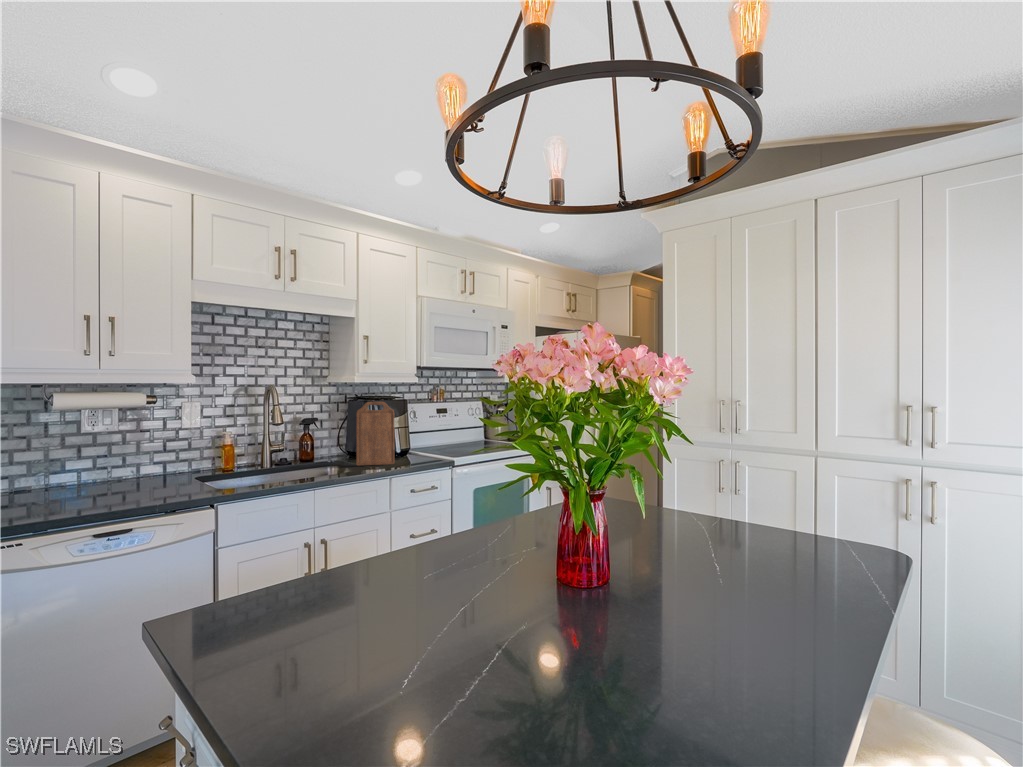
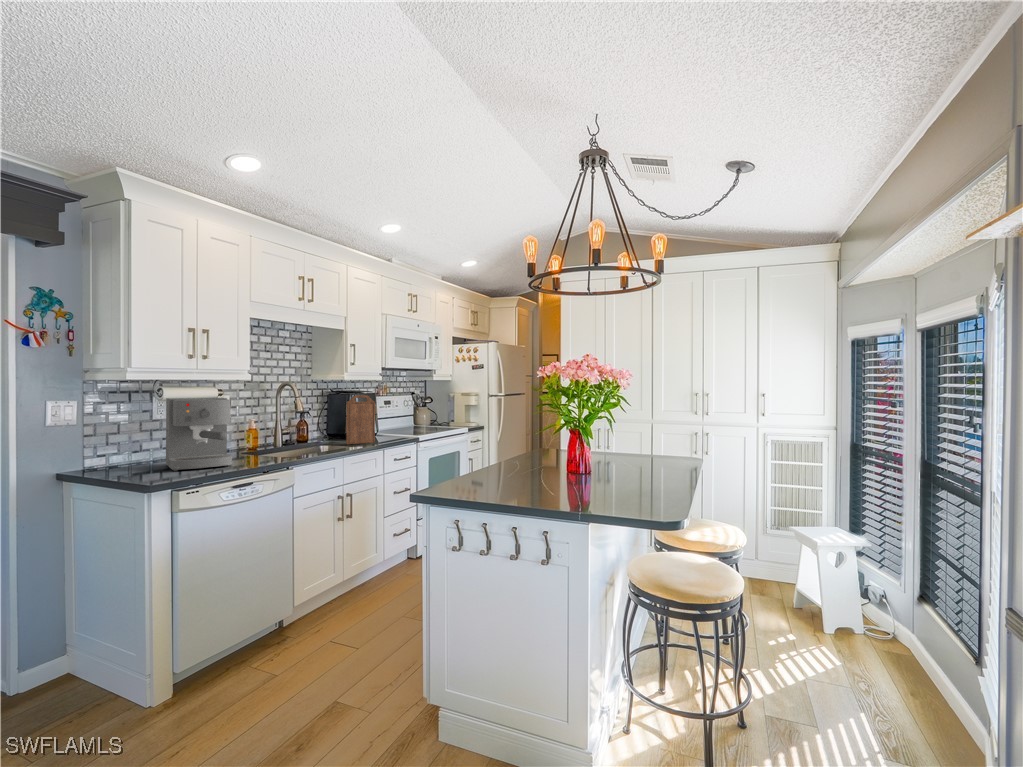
coffee maker: none [50,406,153,504] -> present [166,398,232,471]

